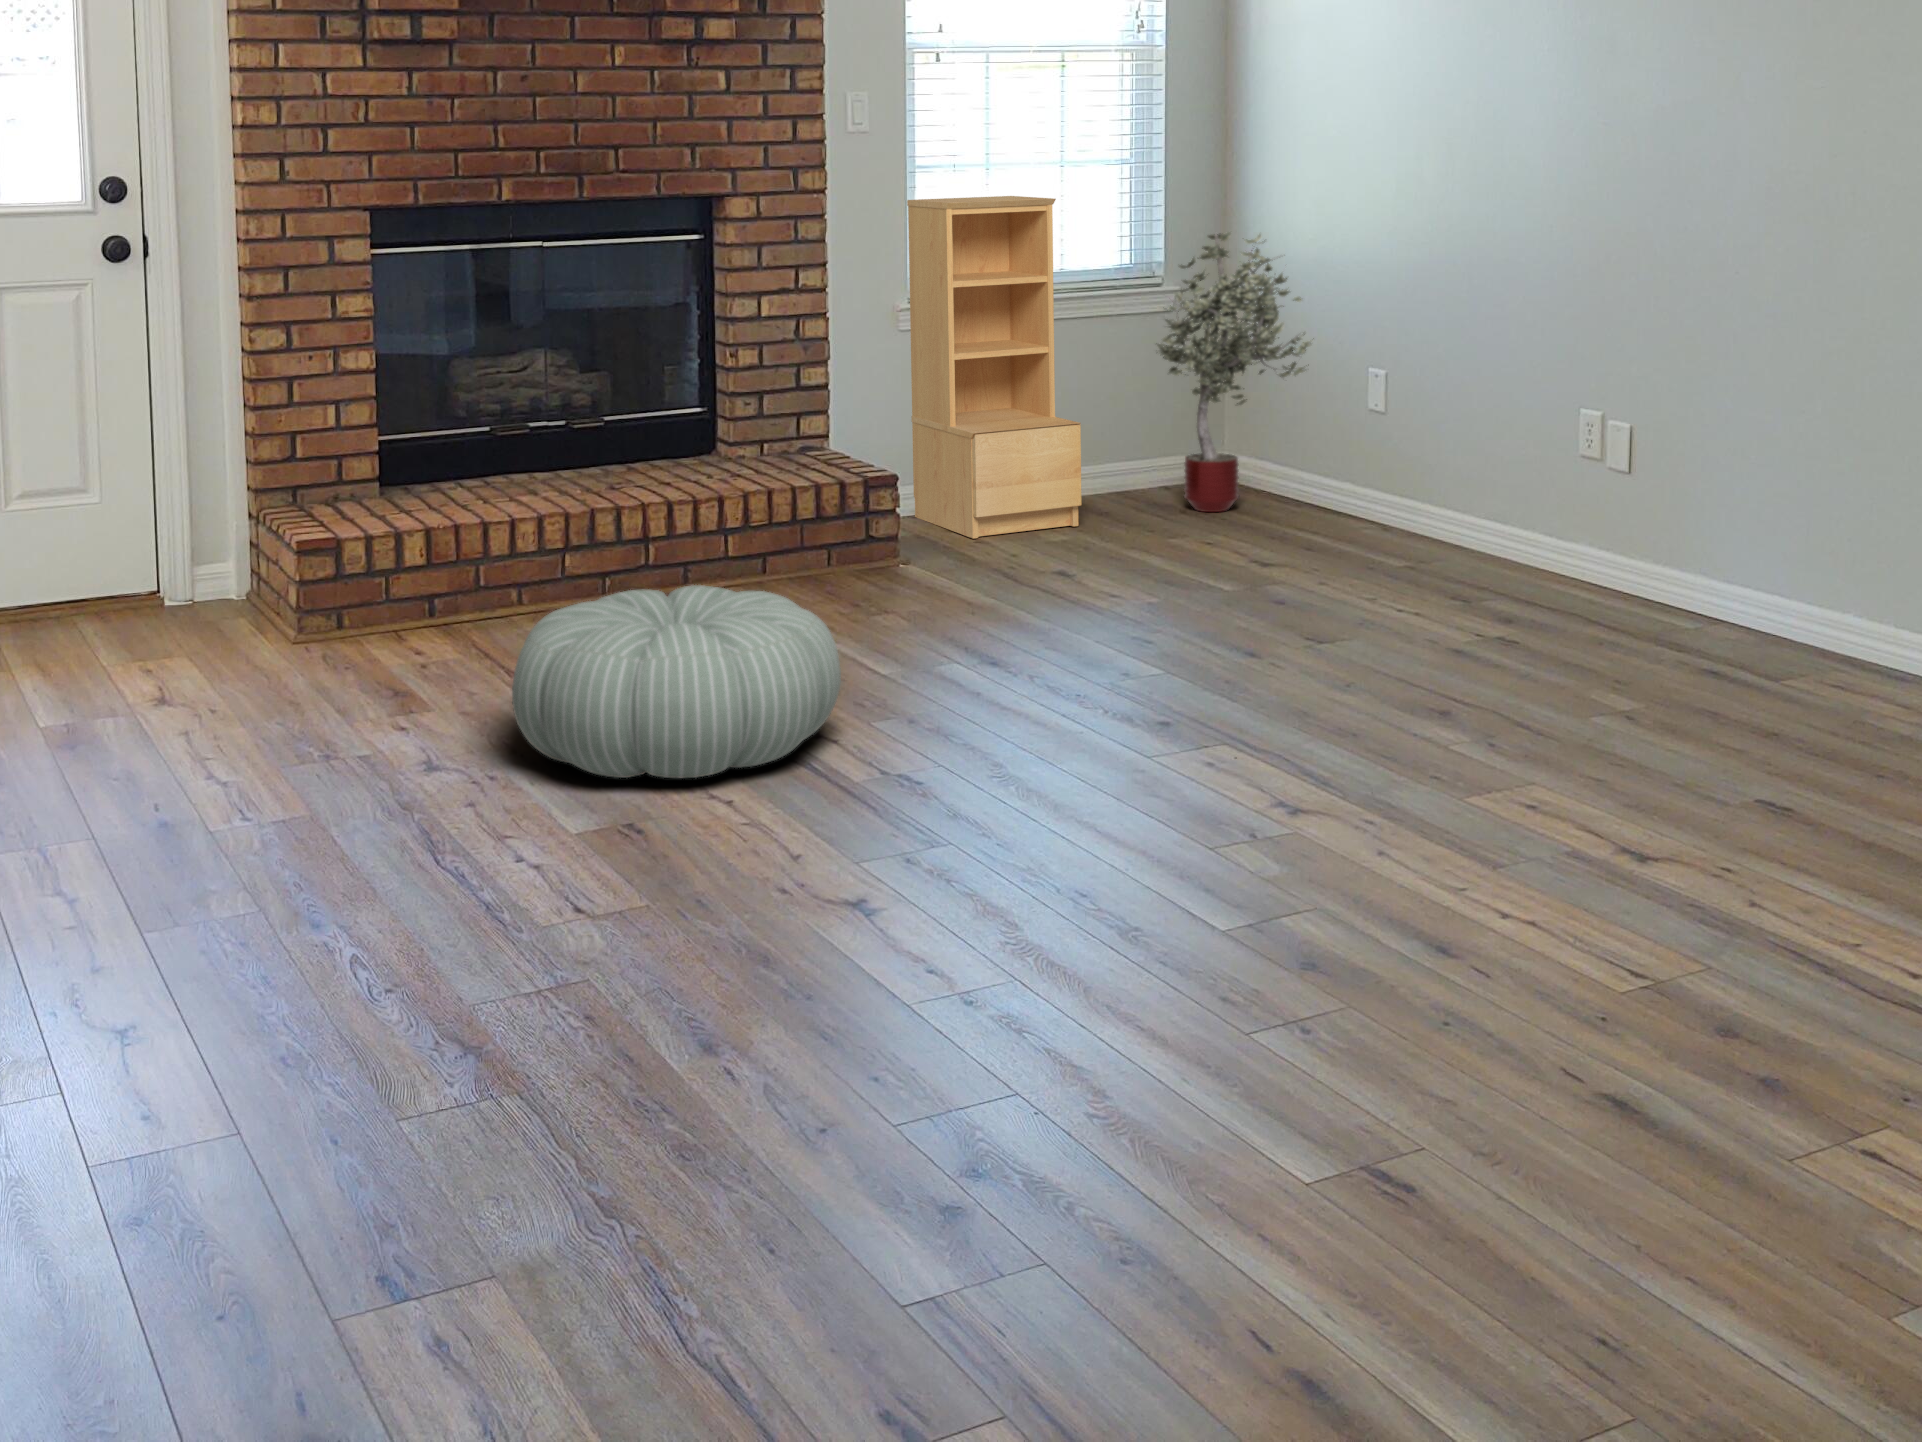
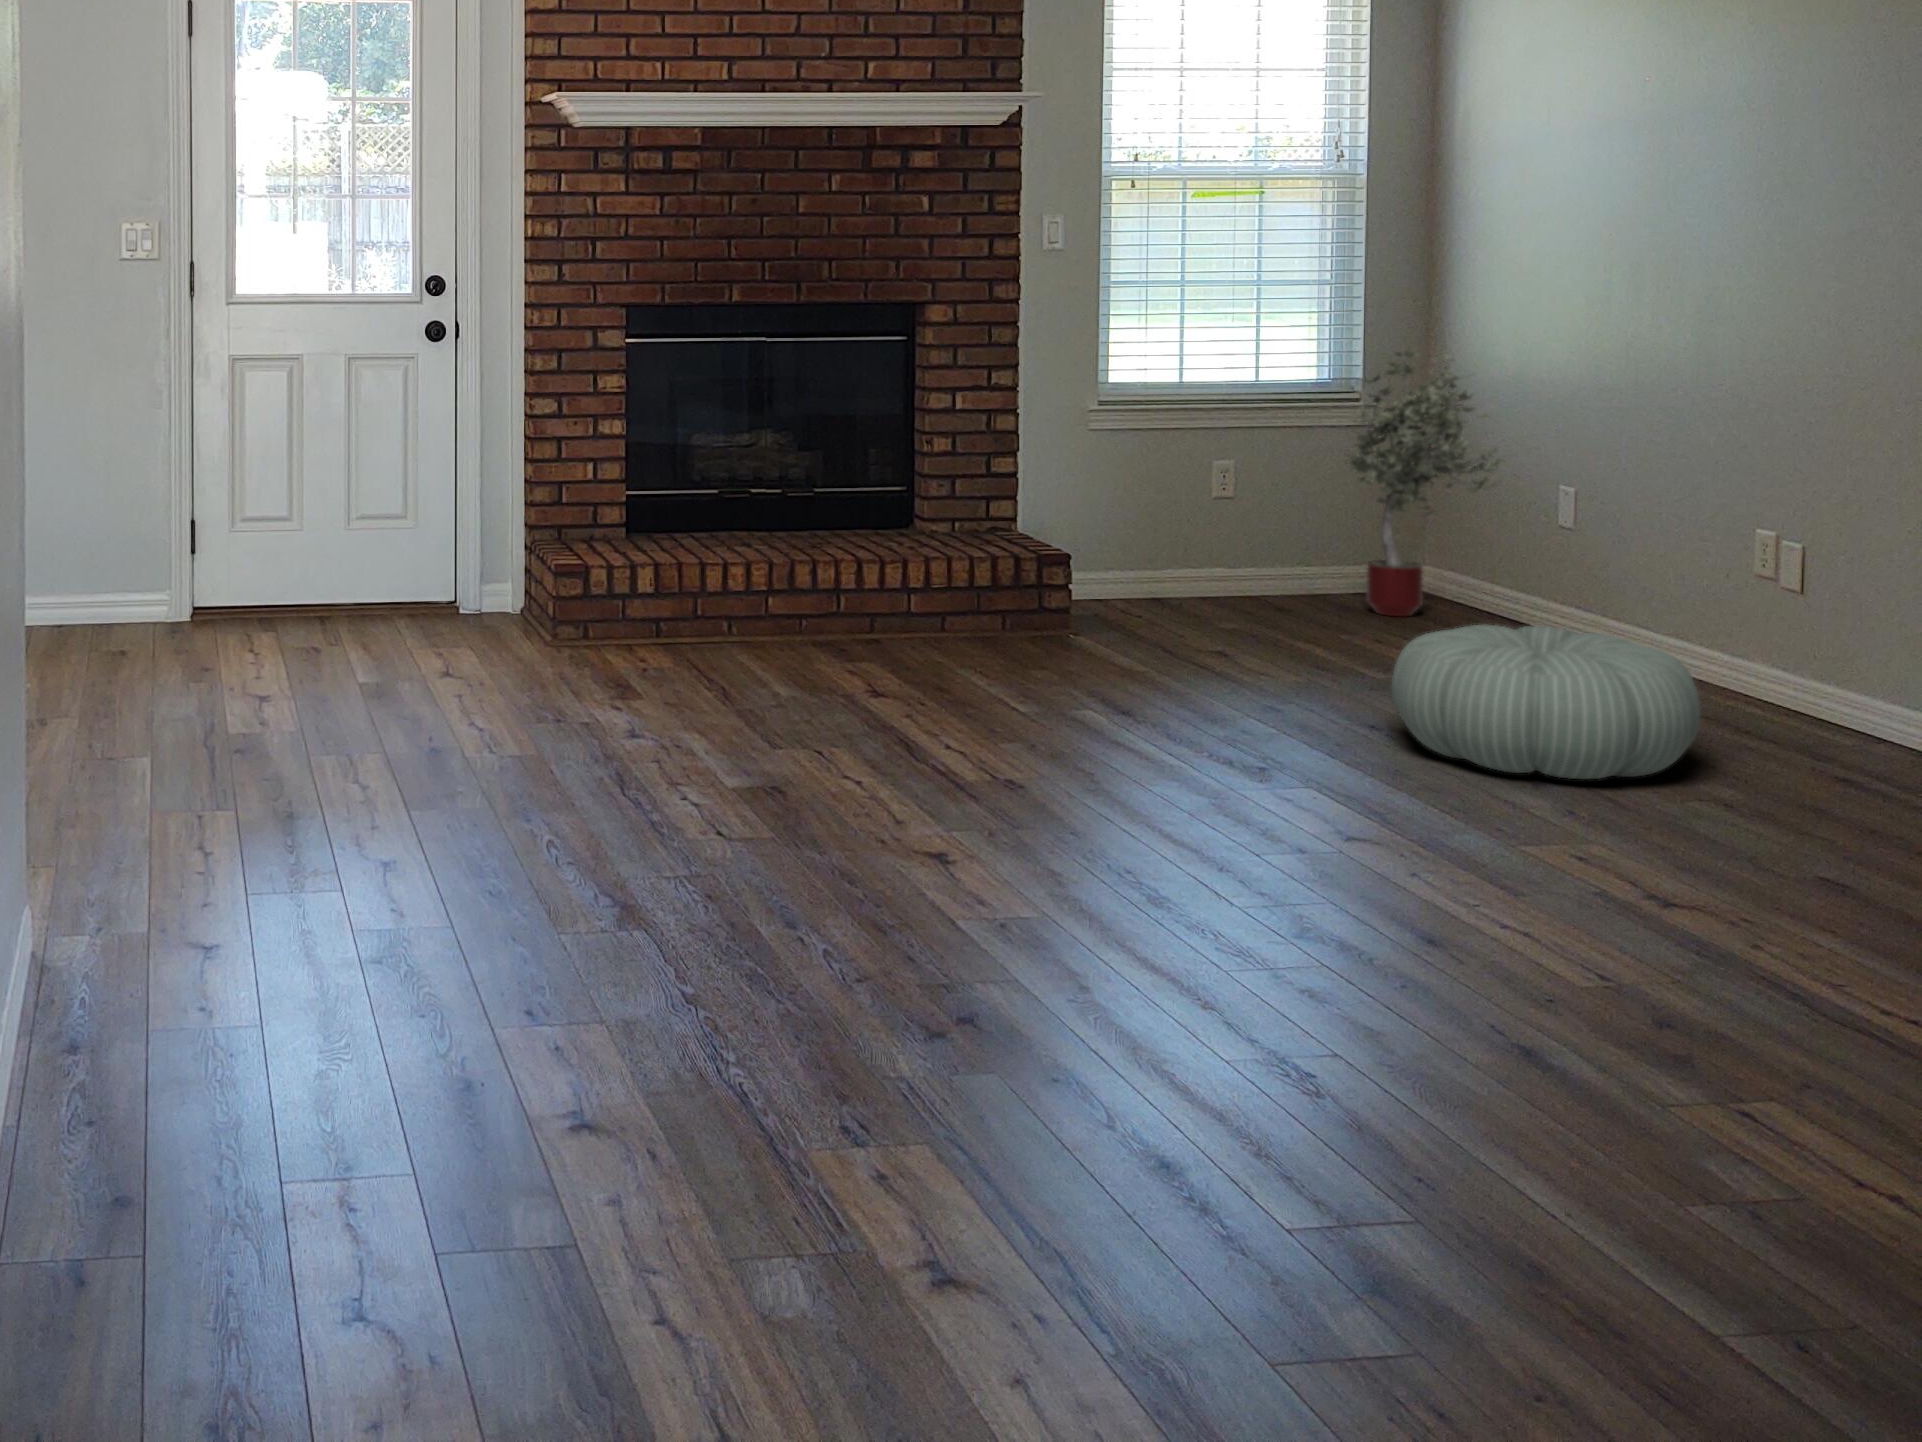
bookshelf: present [907,196,1081,539] -> none [1096,311,1256,619]
pouf: present [512,585,841,778] -> present [1391,624,1701,779]

